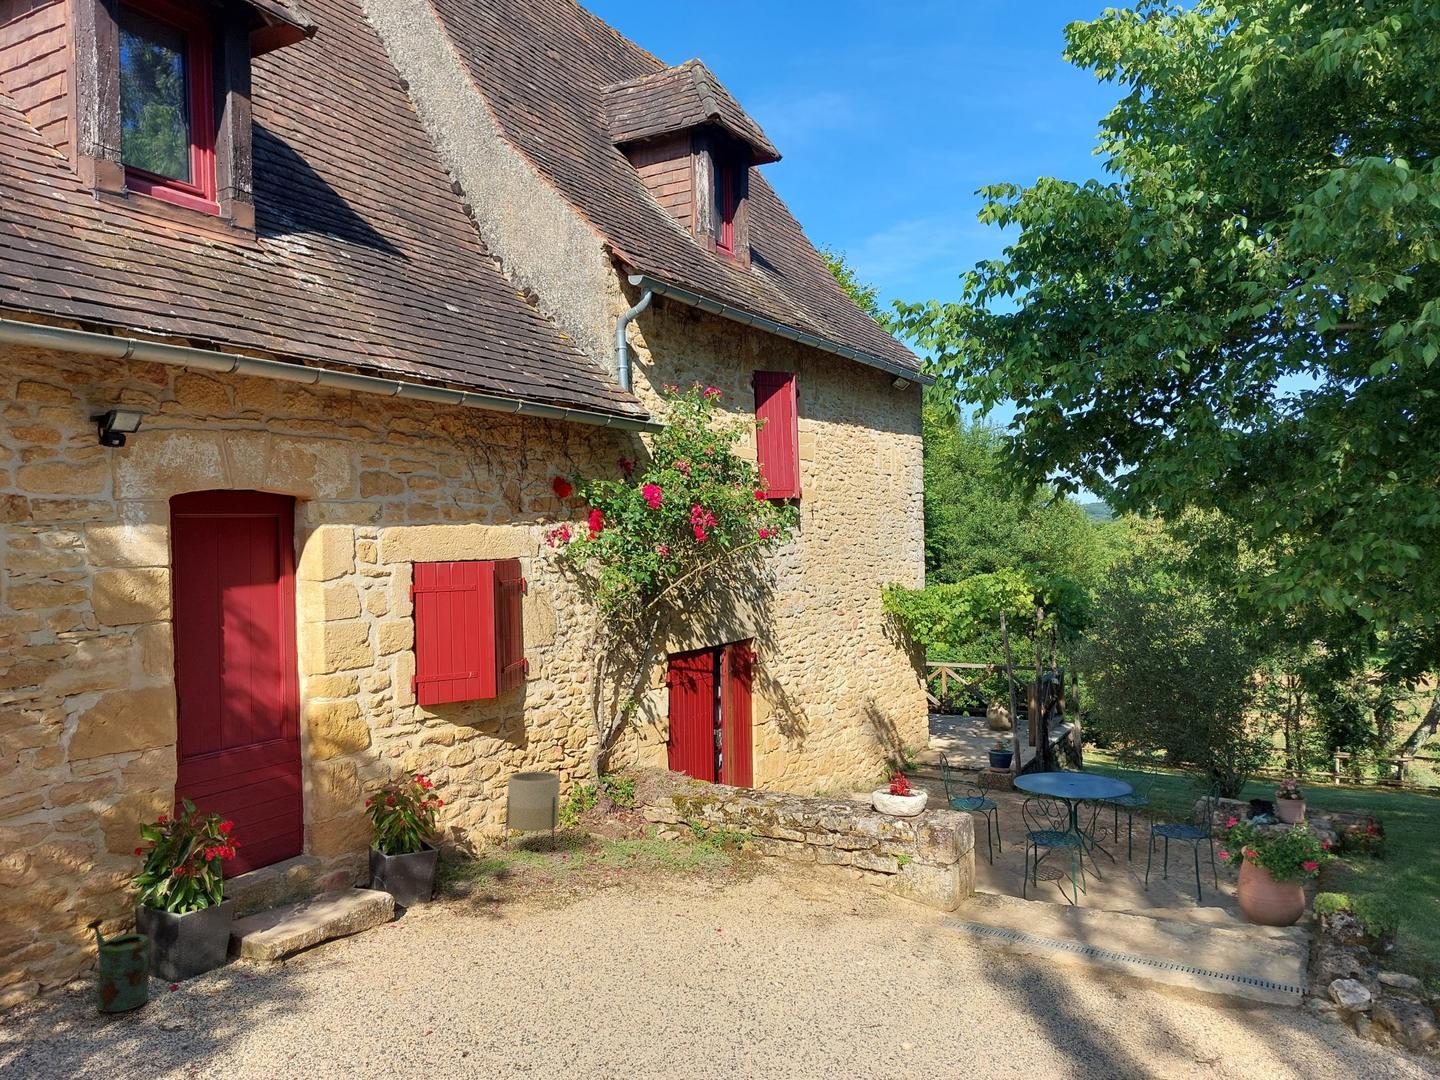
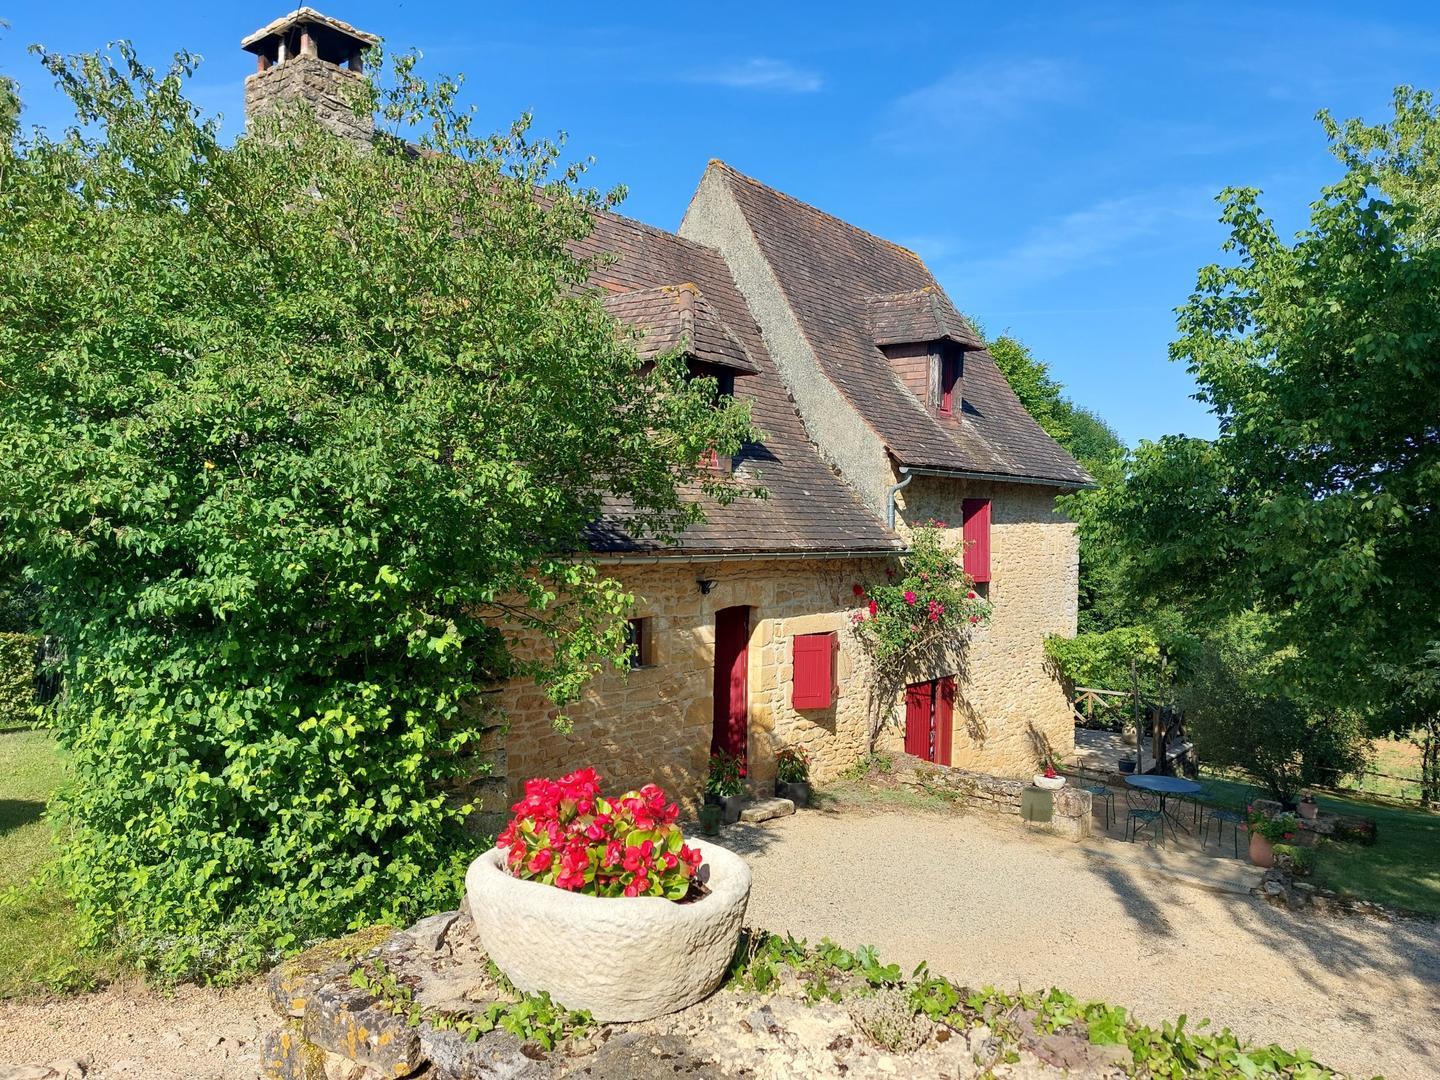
planter: present [505,771,560,849] -> present [1020,787,1053,823]

